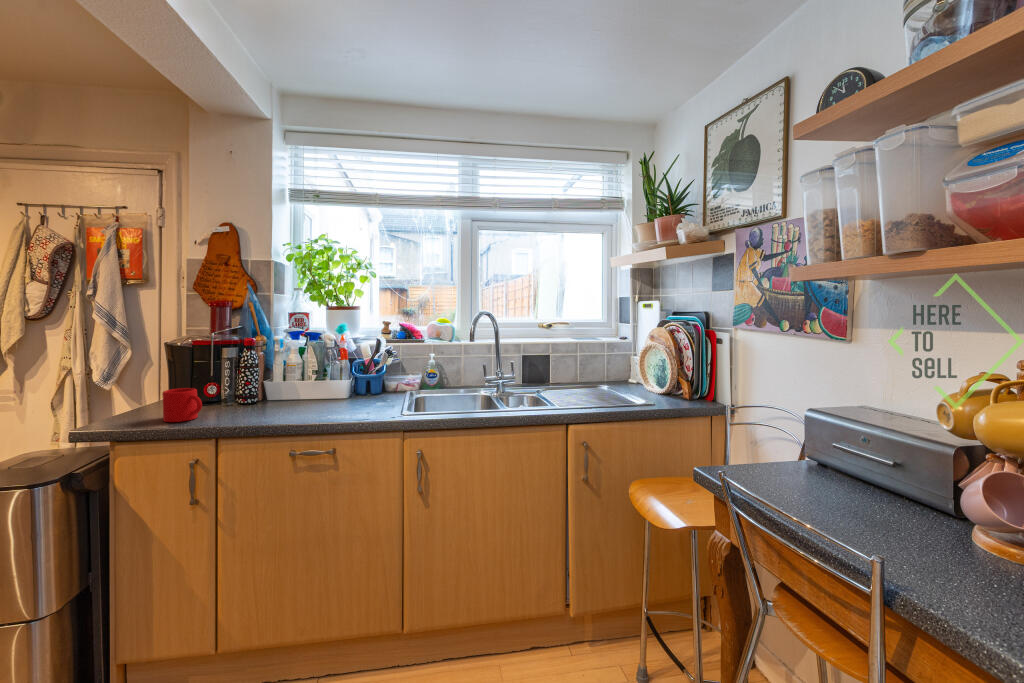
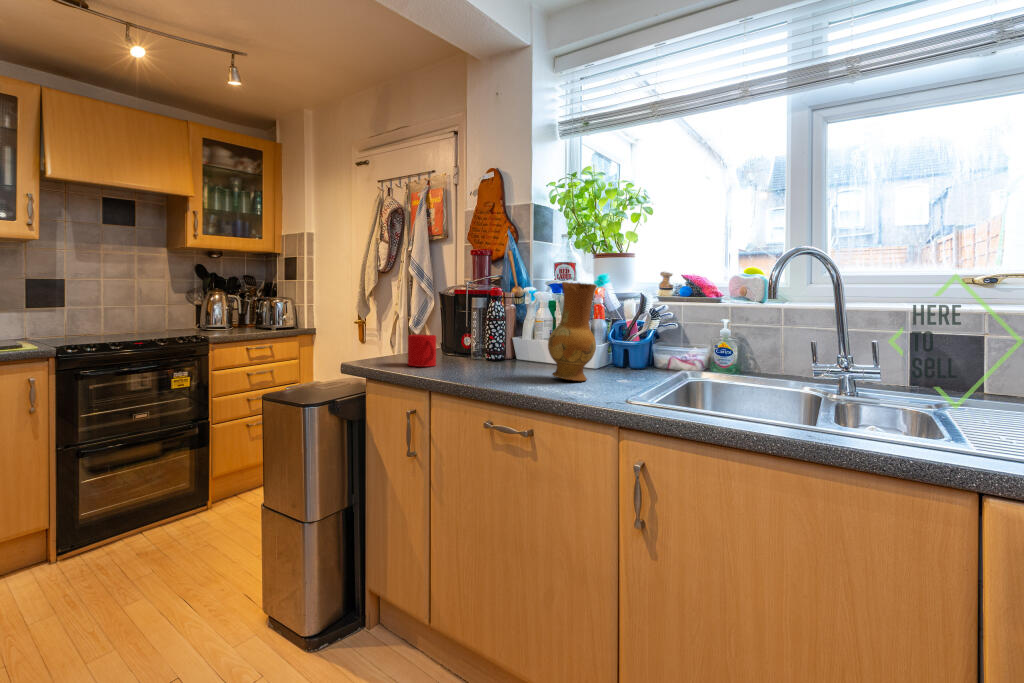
ceramic jug: none [325,341,363,414] -> present [548,282,597,381]

